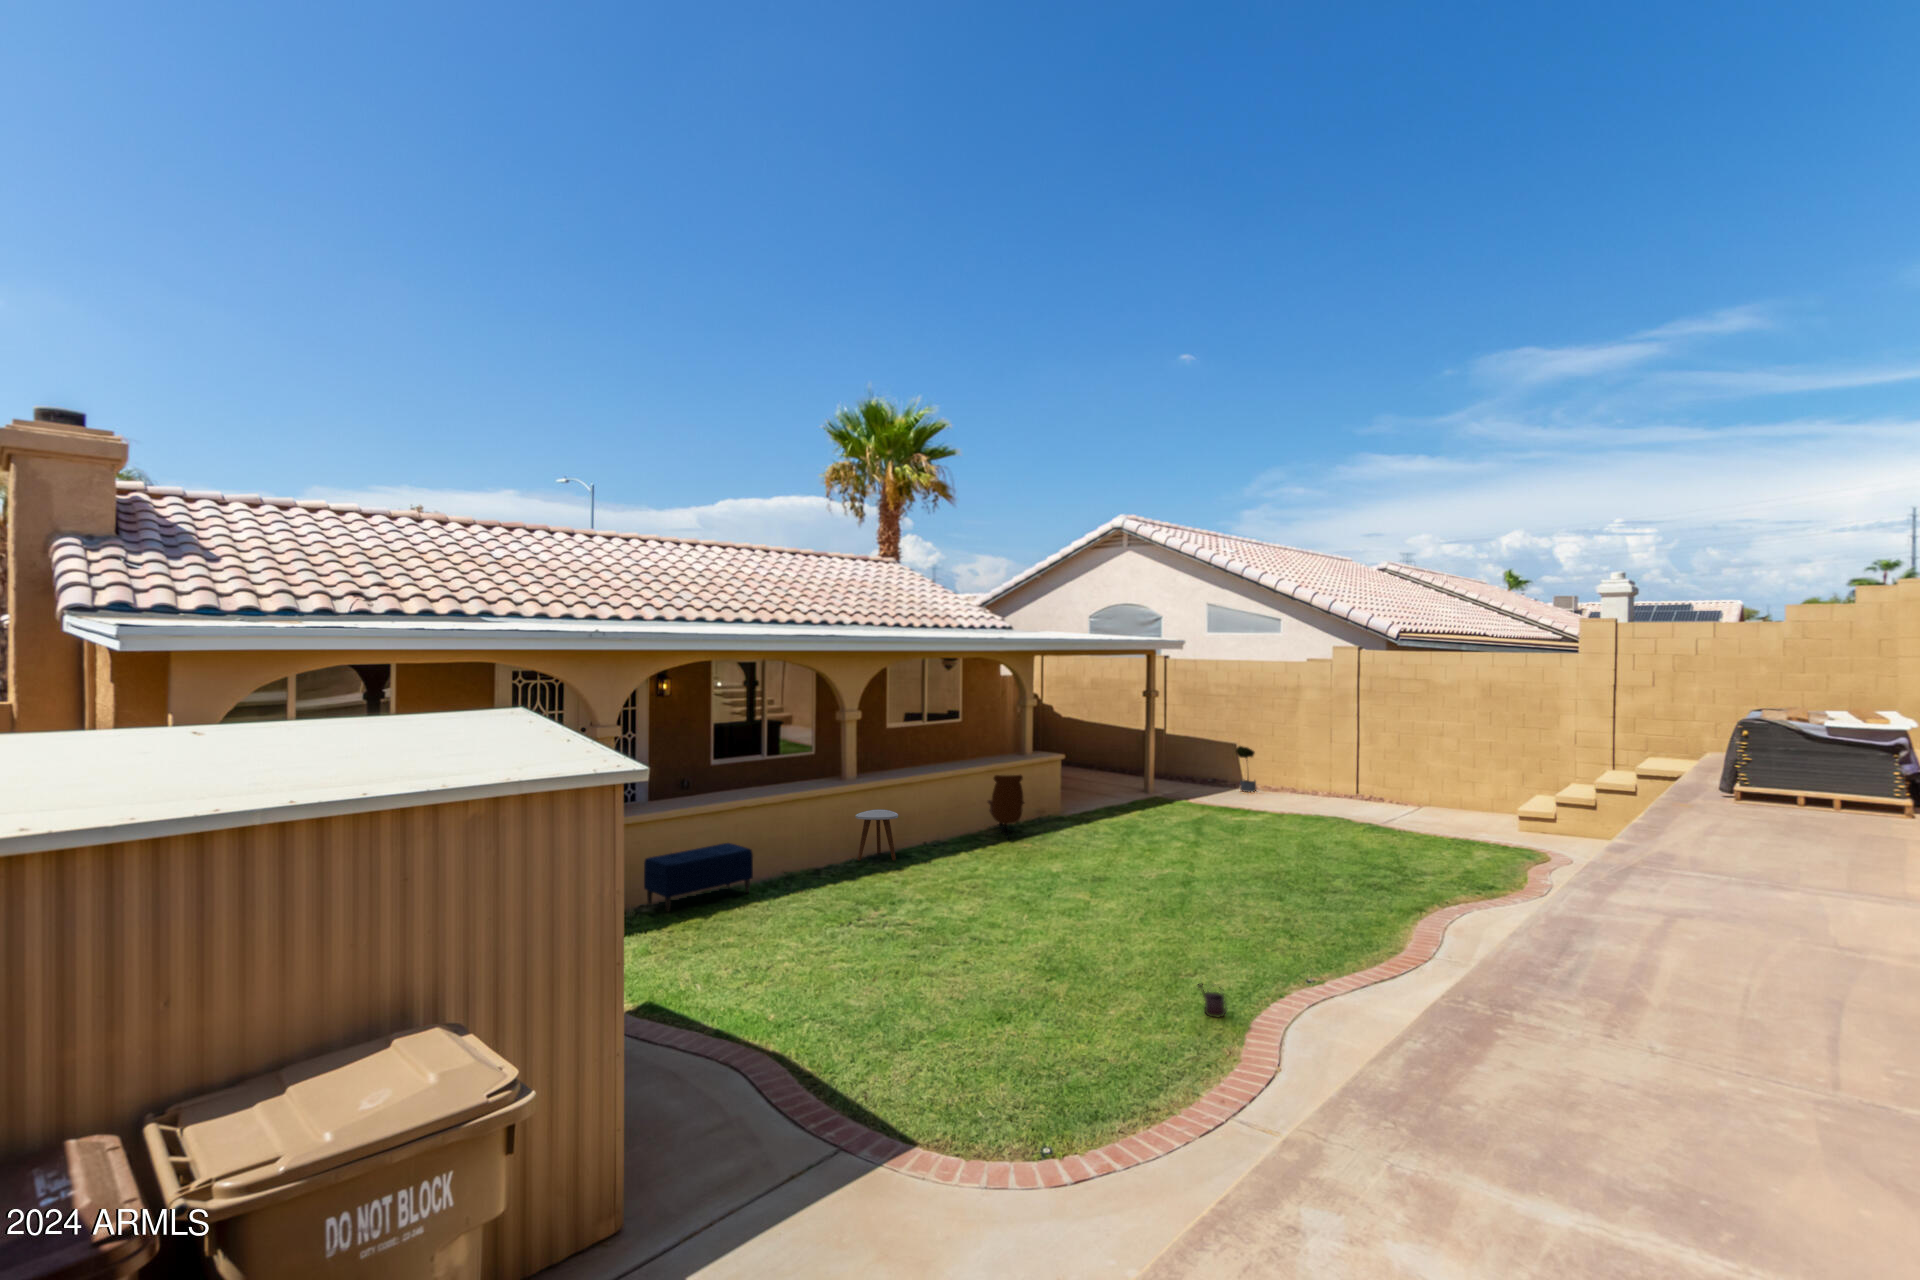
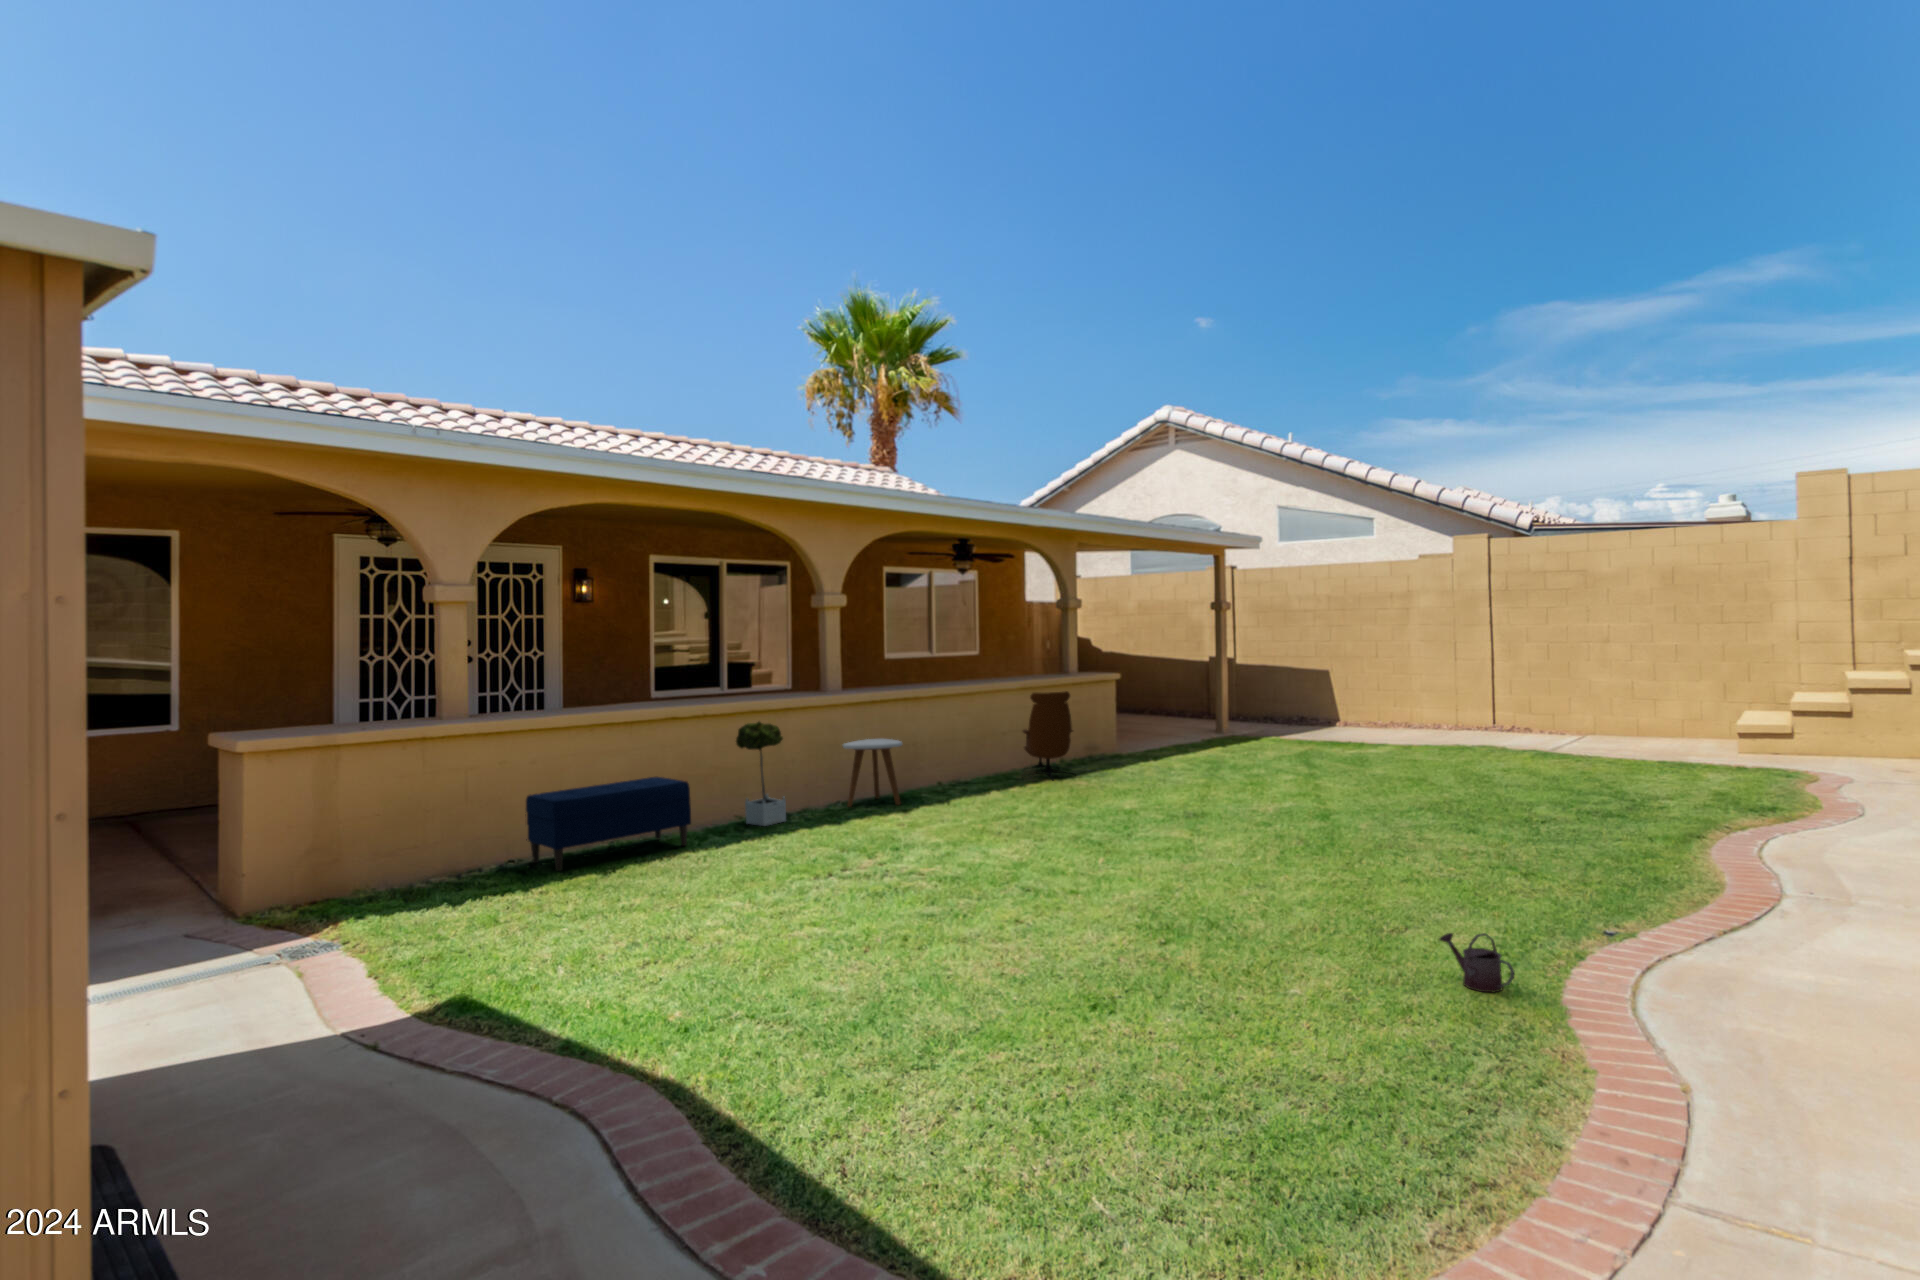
potted tree: present [1236,746,1256,792] -> present [736,722,786,826]

